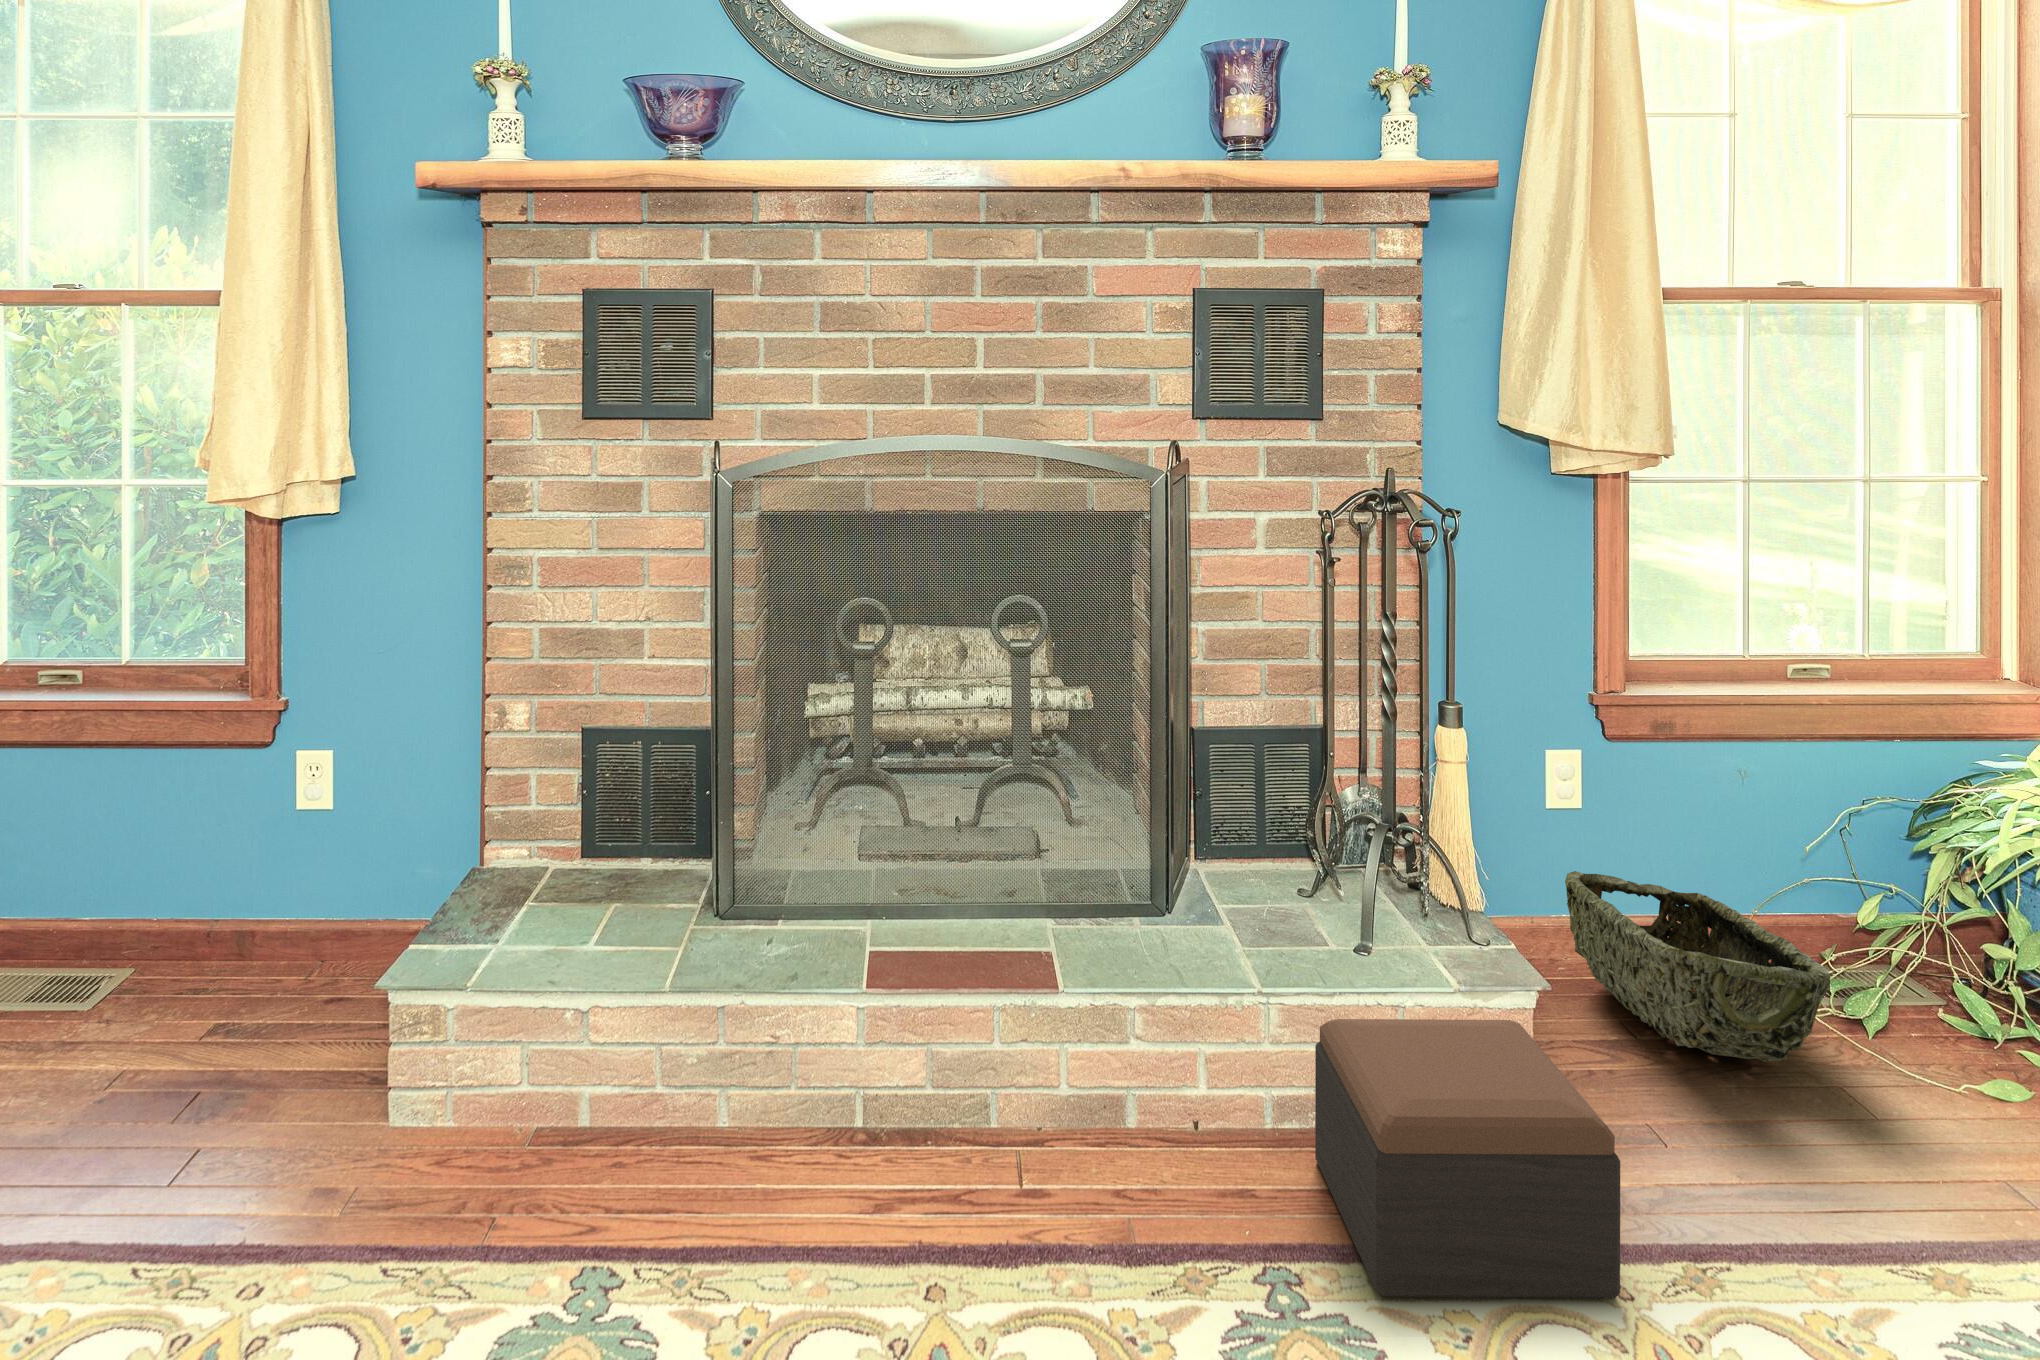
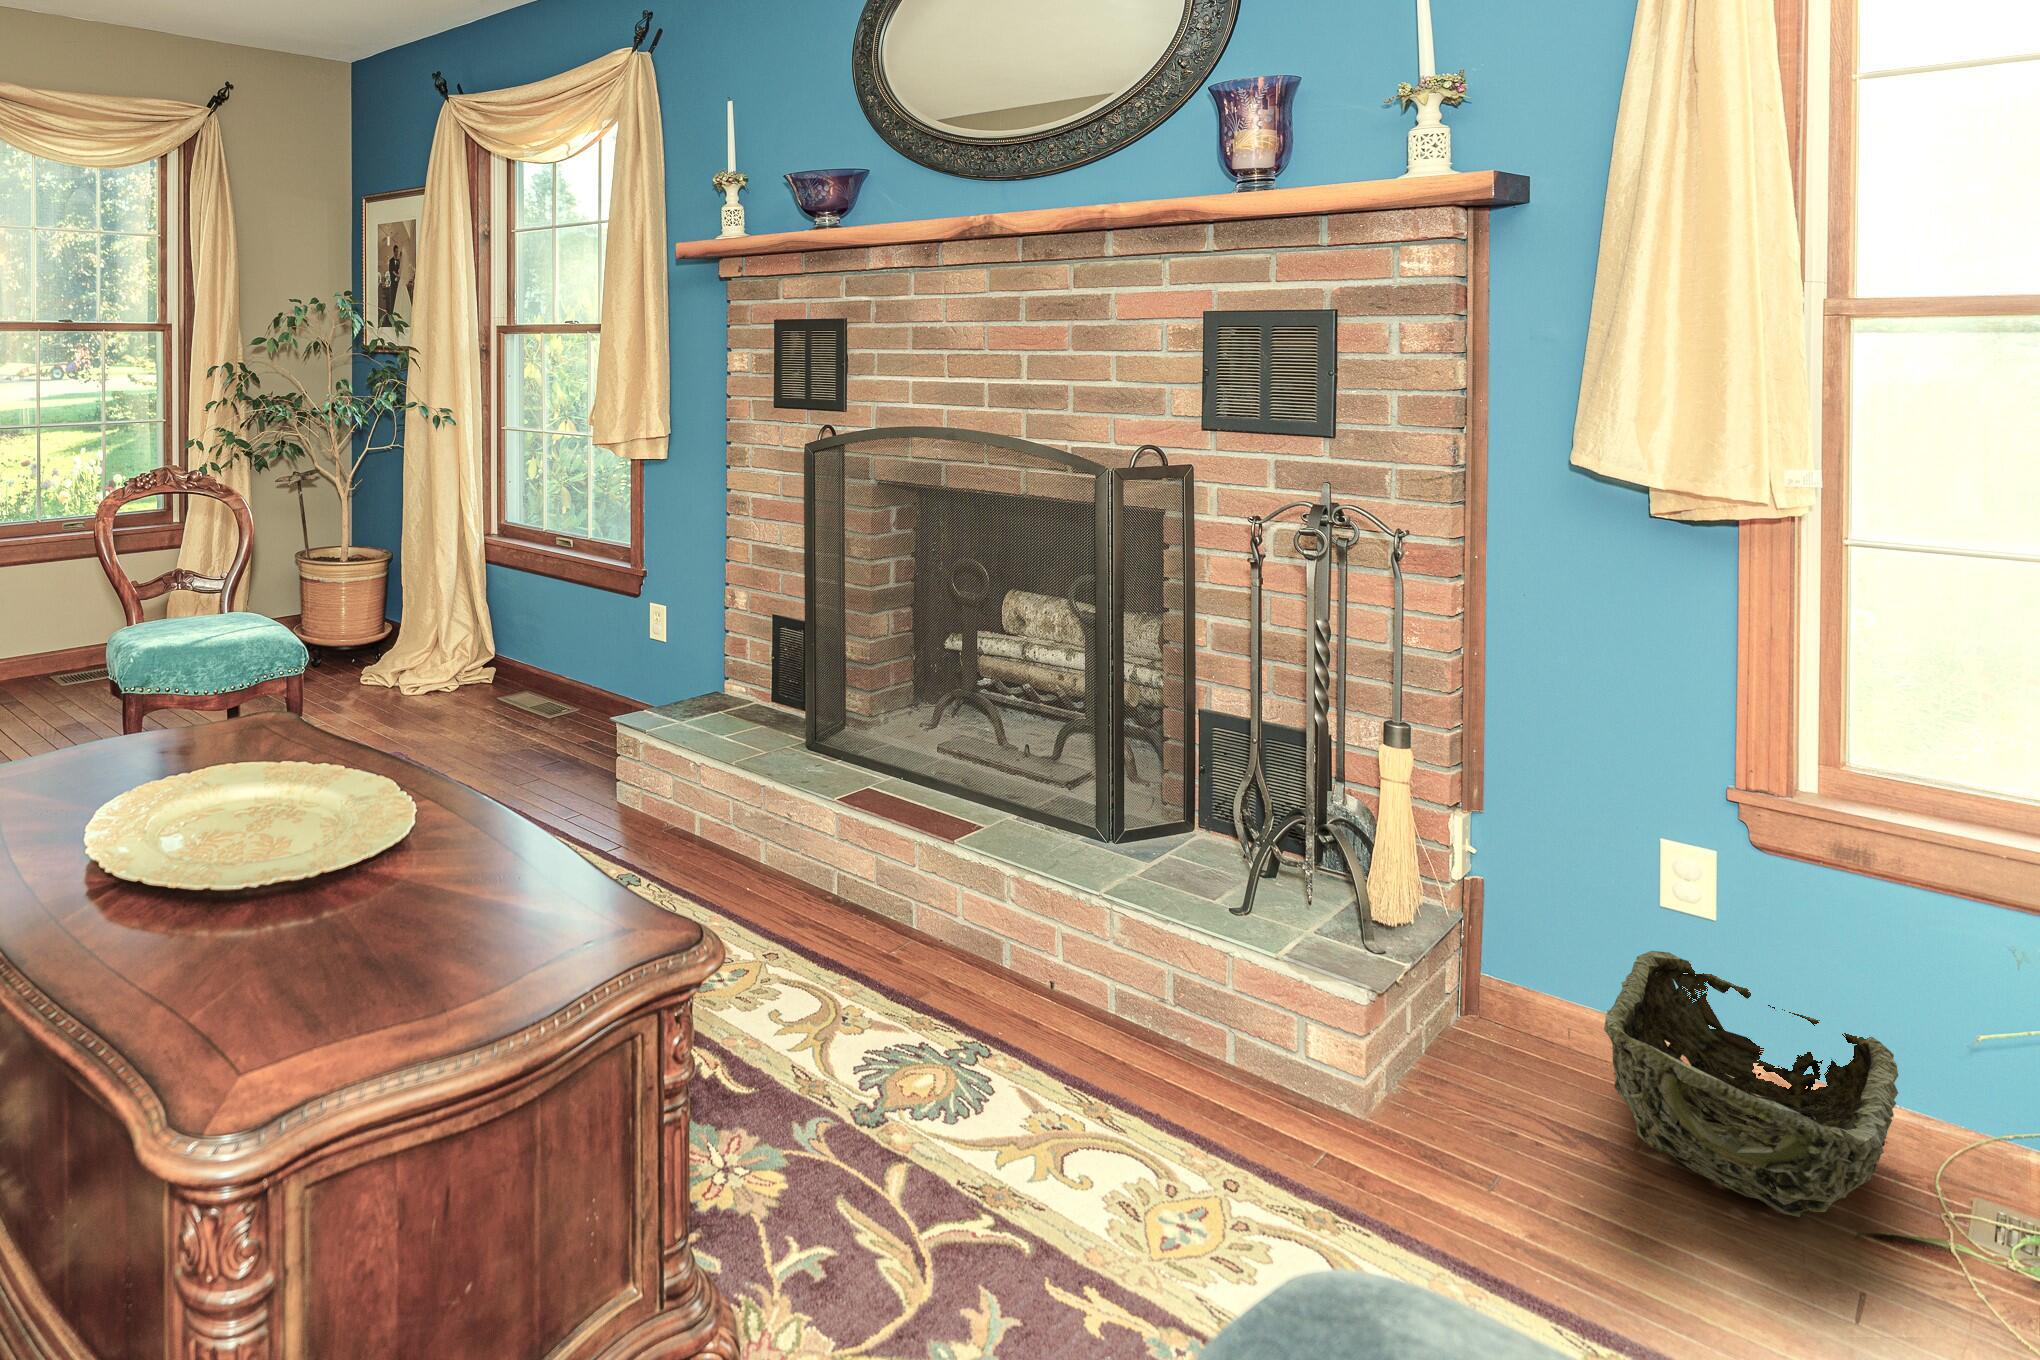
footstool: present [1315,1019,1620,1298] -> none [1034,933,1310,1218]

